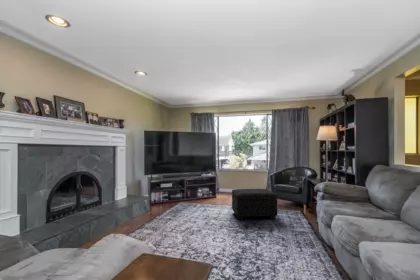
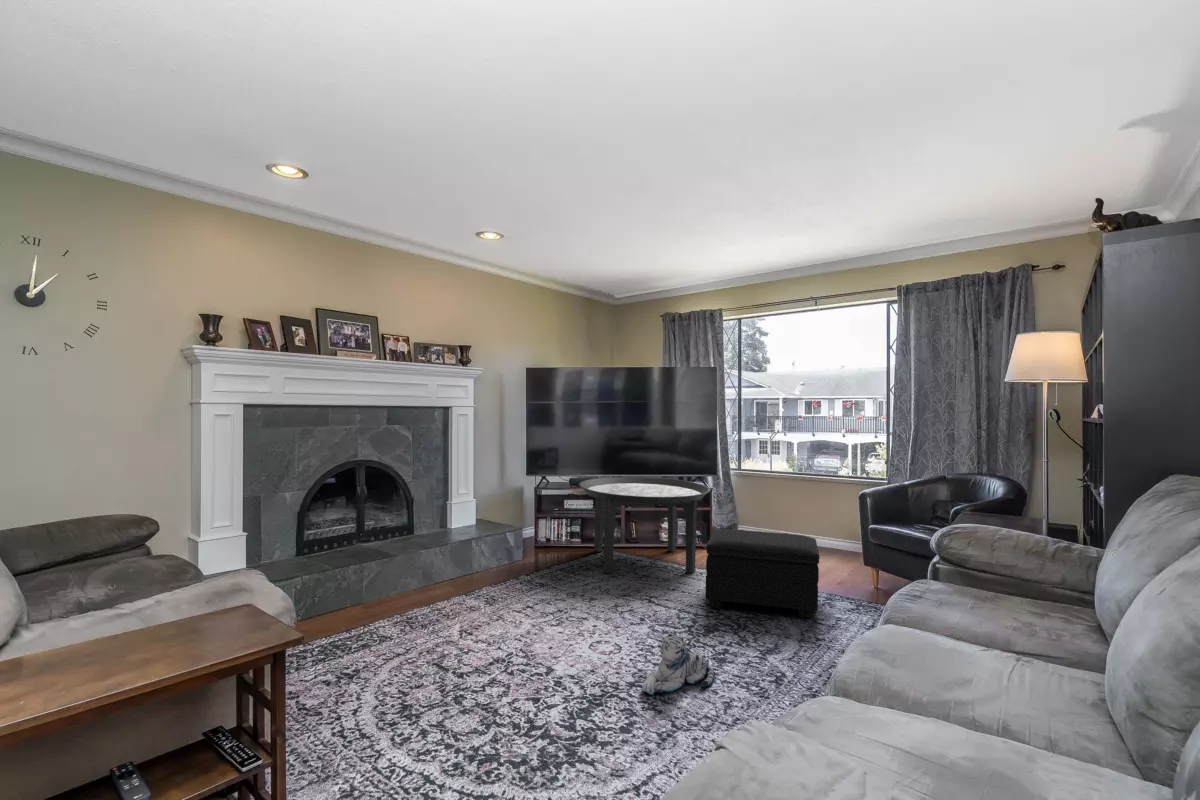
round table: none [172,173,223,212] -> present [579,477,710,574]
plush toy: none [247,232,270,261] -> present [642,634,714,695]

